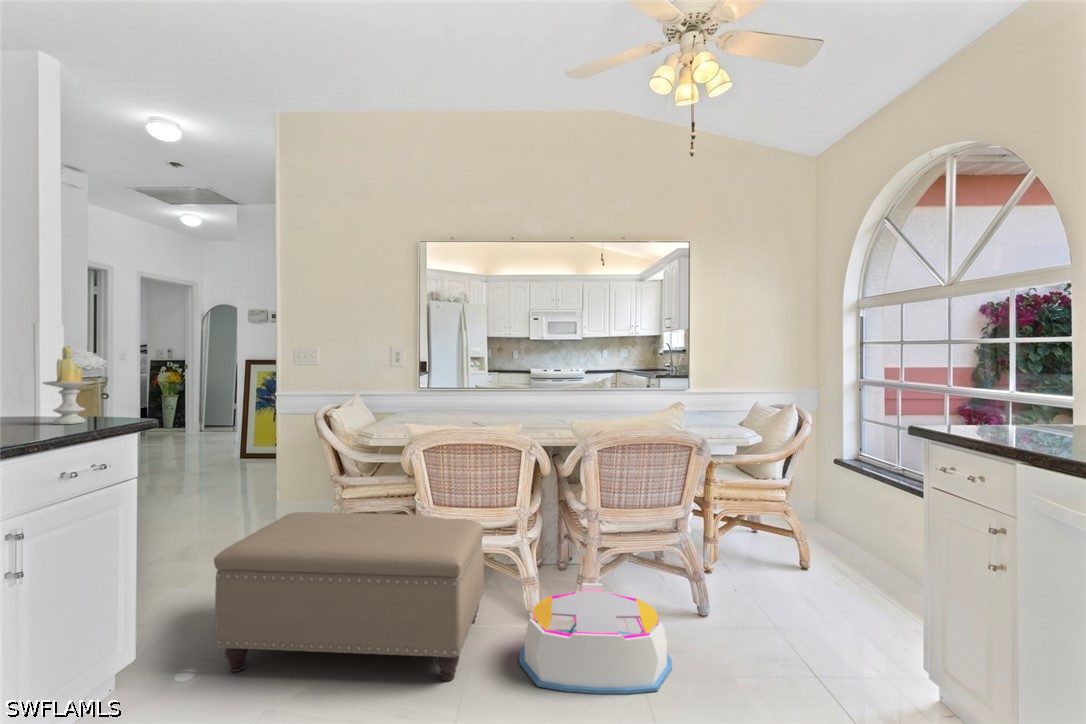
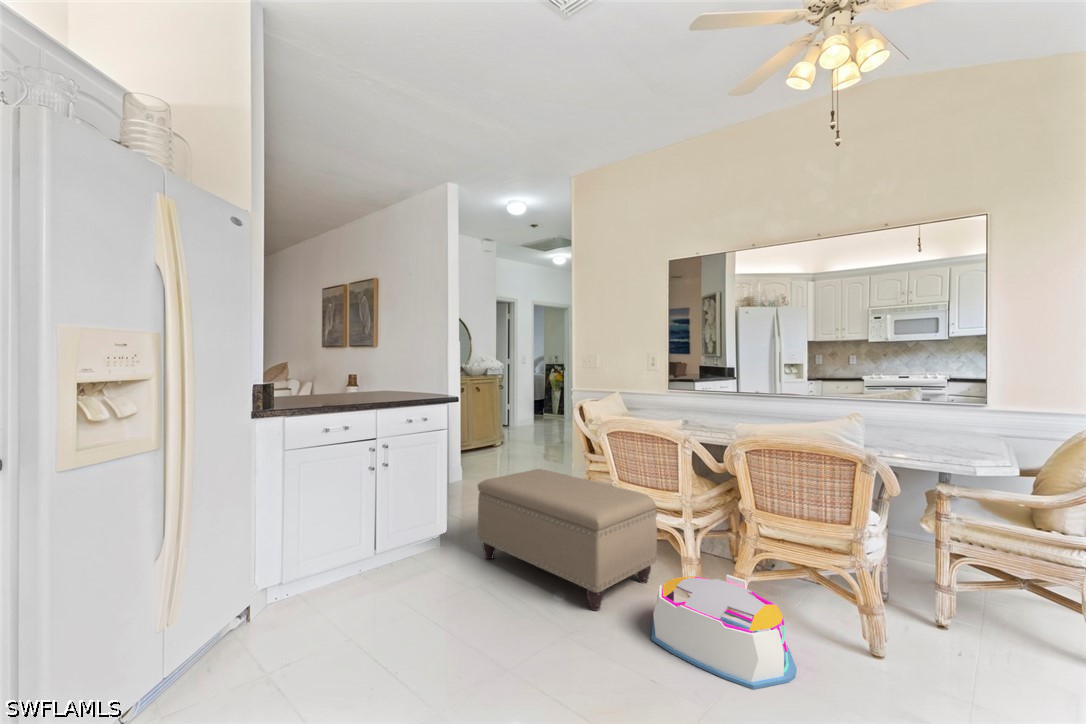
candle: present [43,347,94,424] -> none [410,354,431,395]

